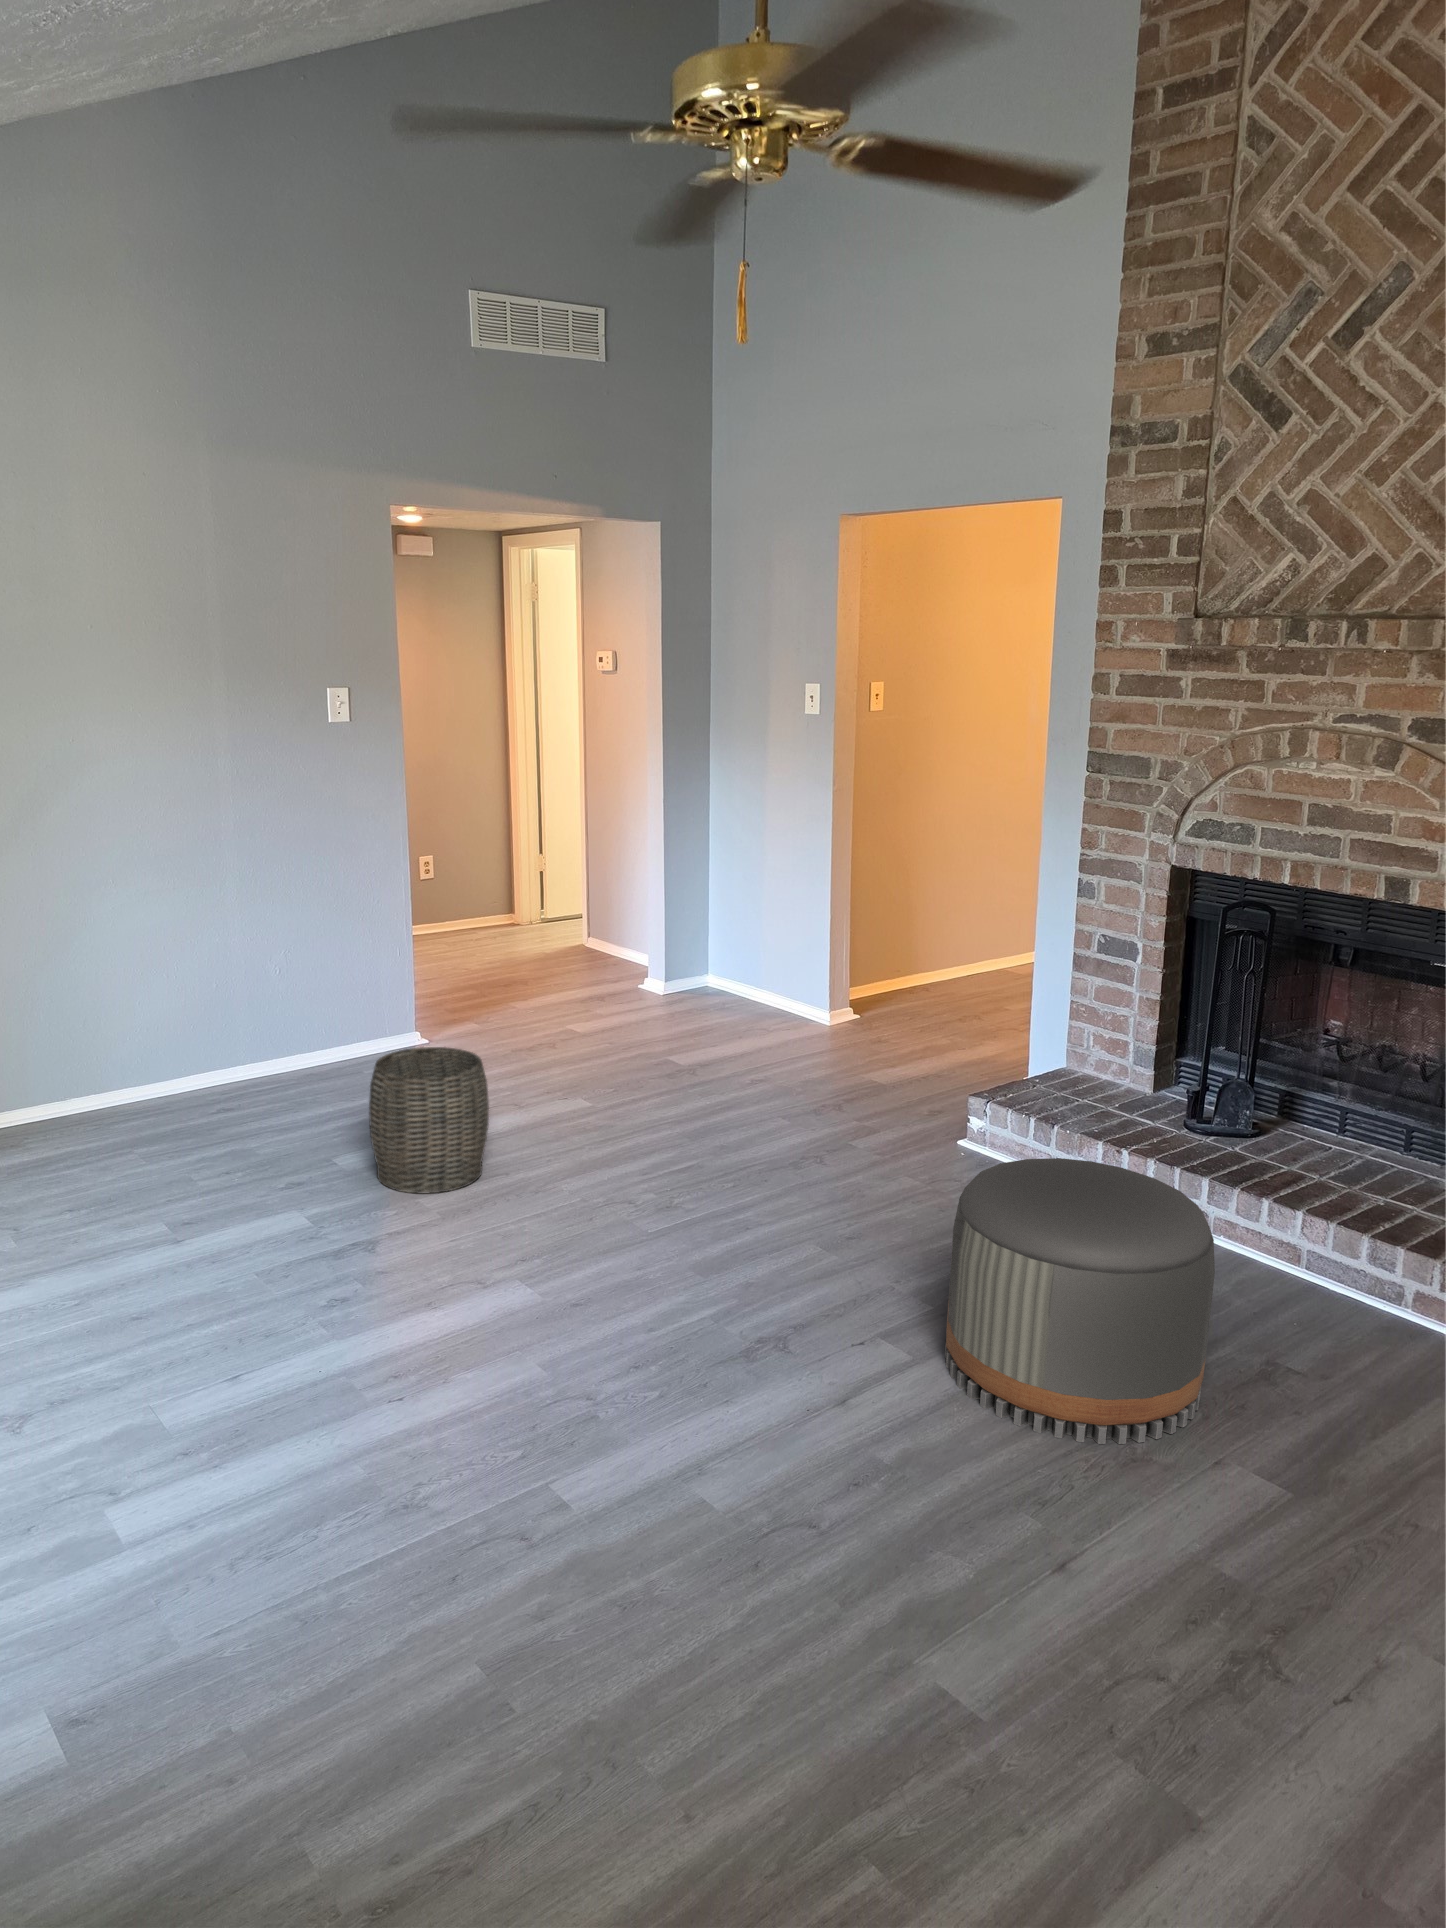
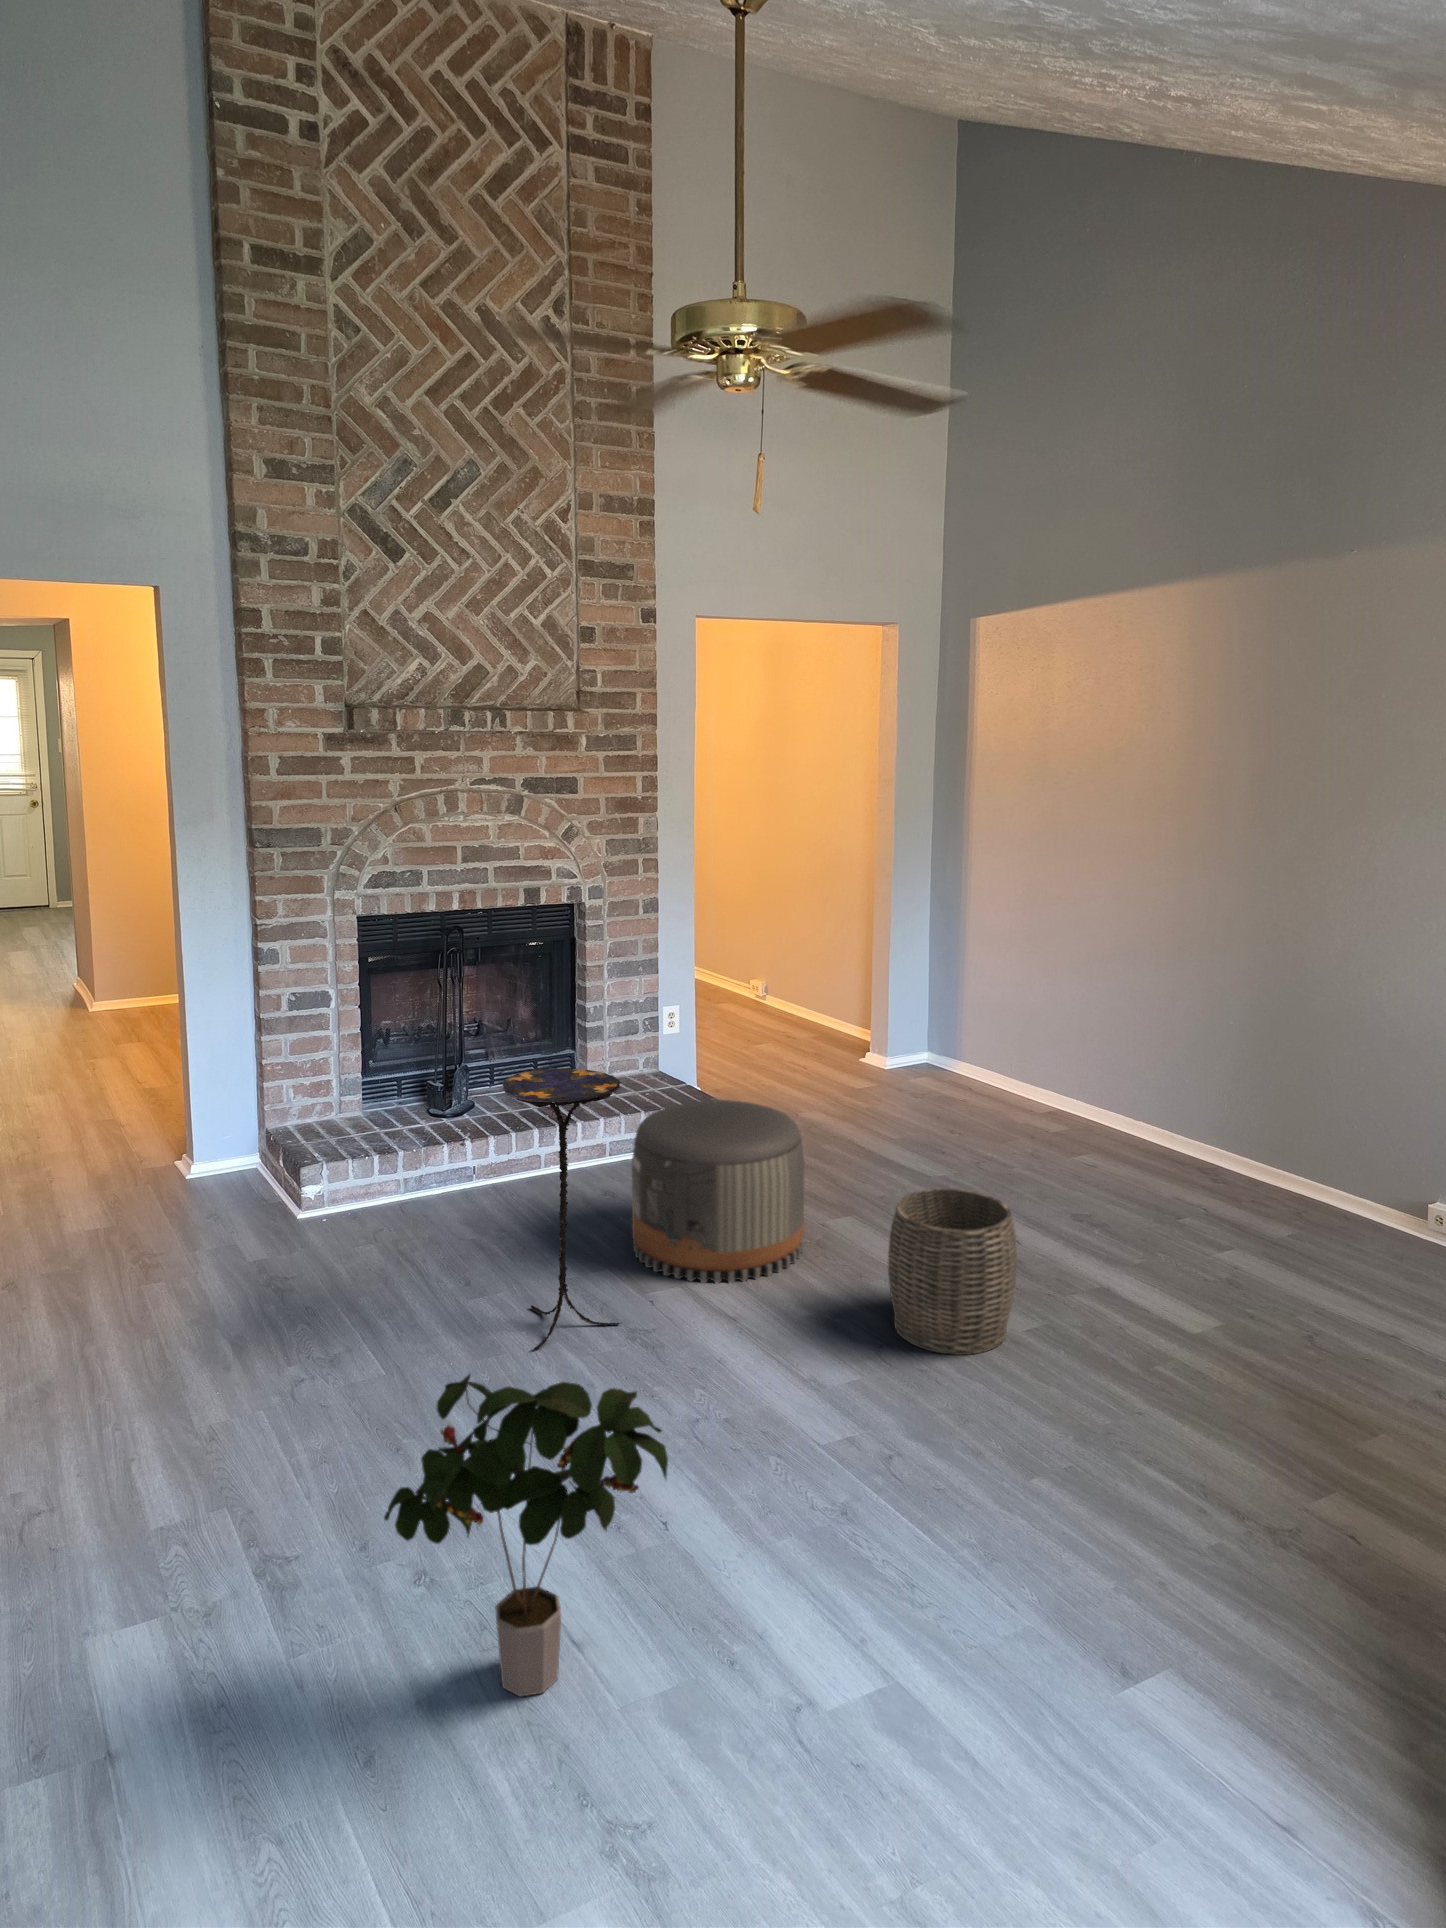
side table: none [727,998,869,1318] -> present [503,1067,621,1349]
woven basket: present [369,1047,489,1193] -> present [888,1189,1017,1355]
potted plant: none [168,1082,292,1331] -> present [384,1374,668,1697]

